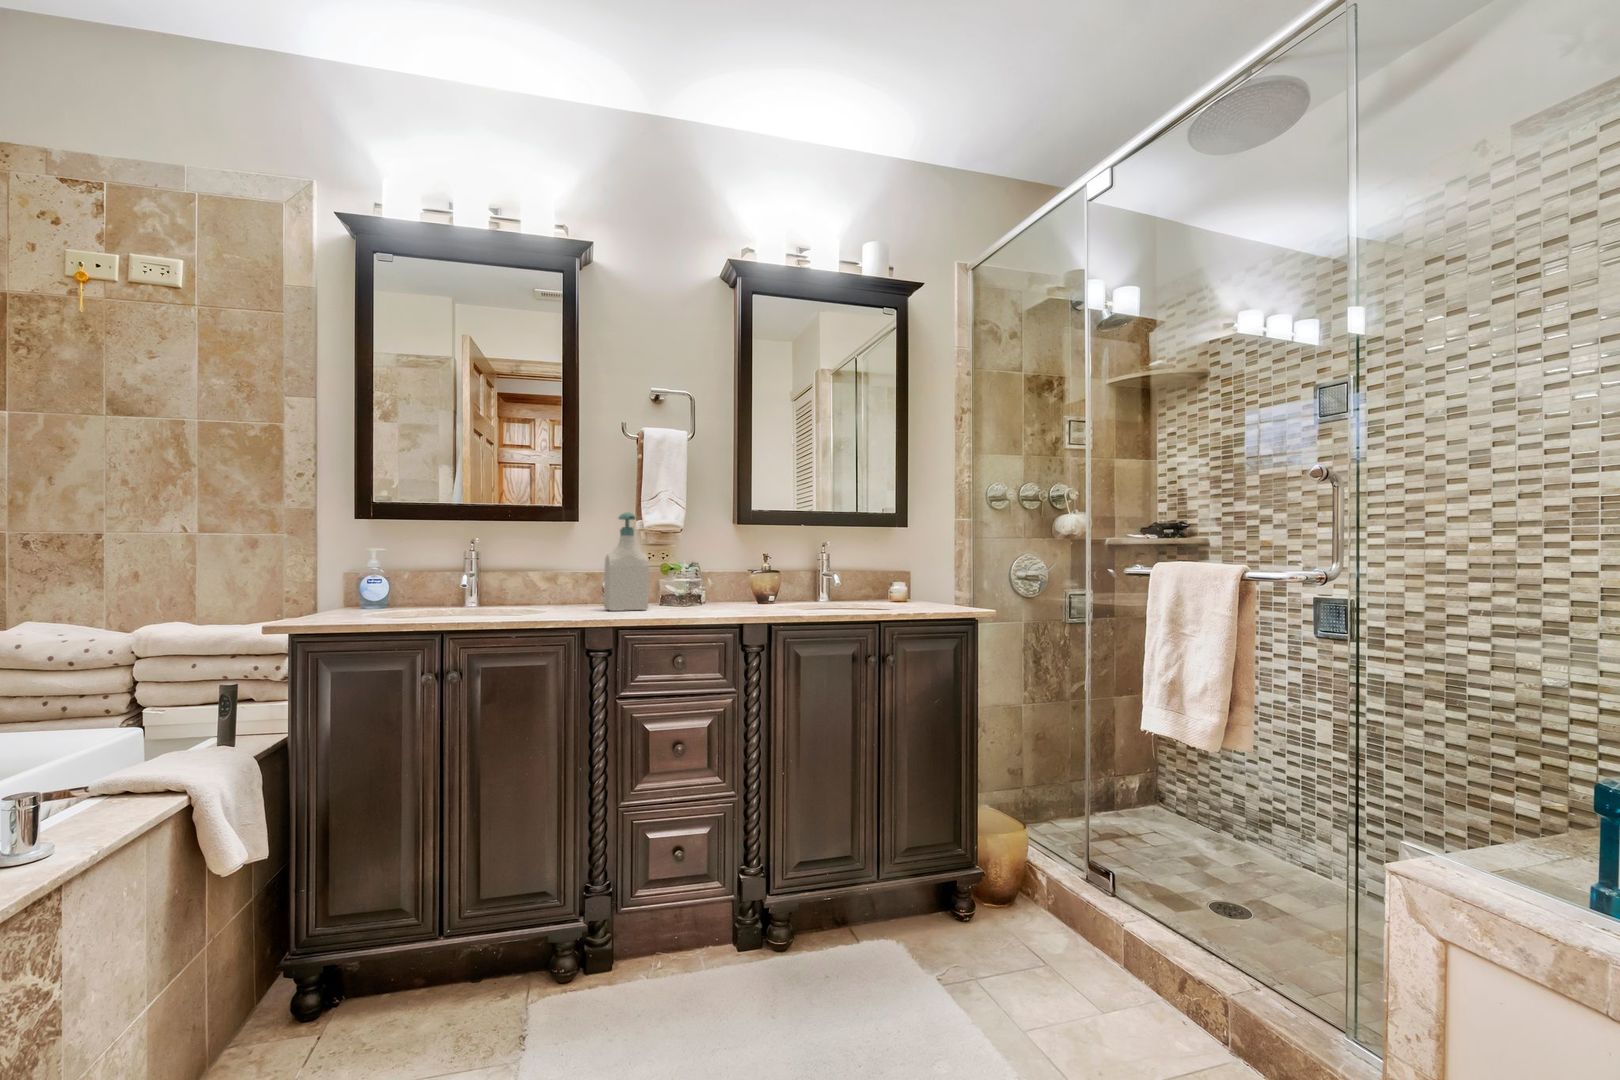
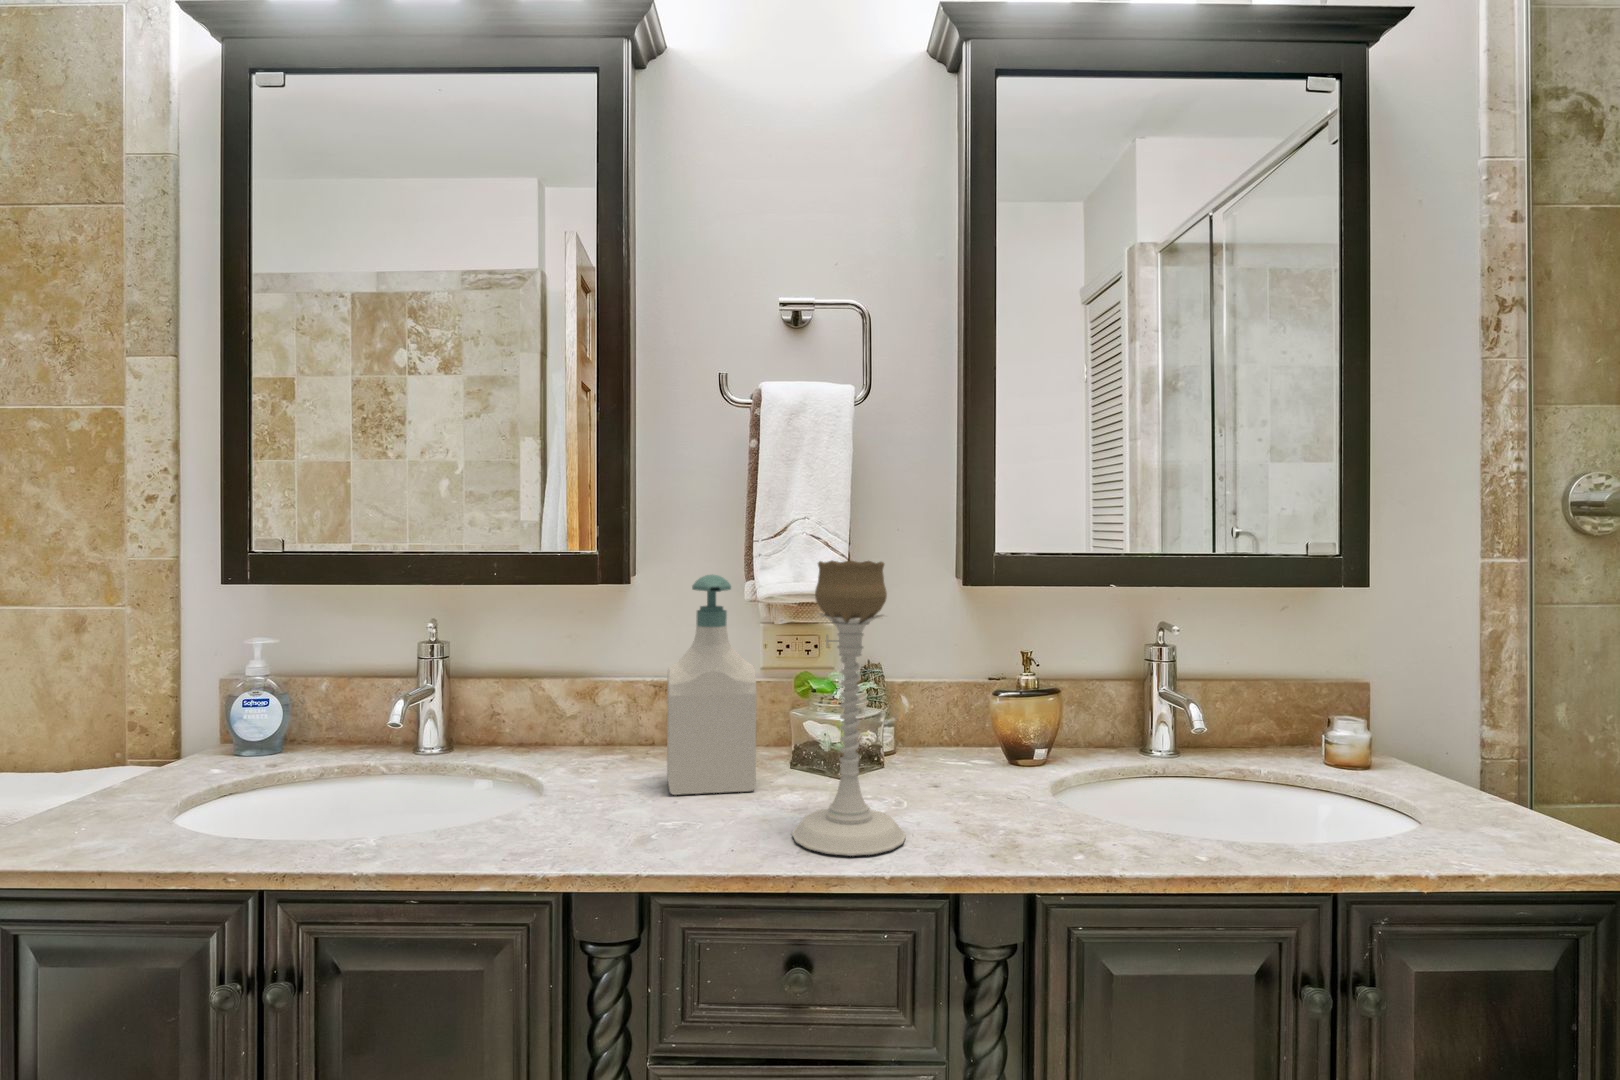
candle holder: none [672,500,720,616] -> present [792,561,906,856]

